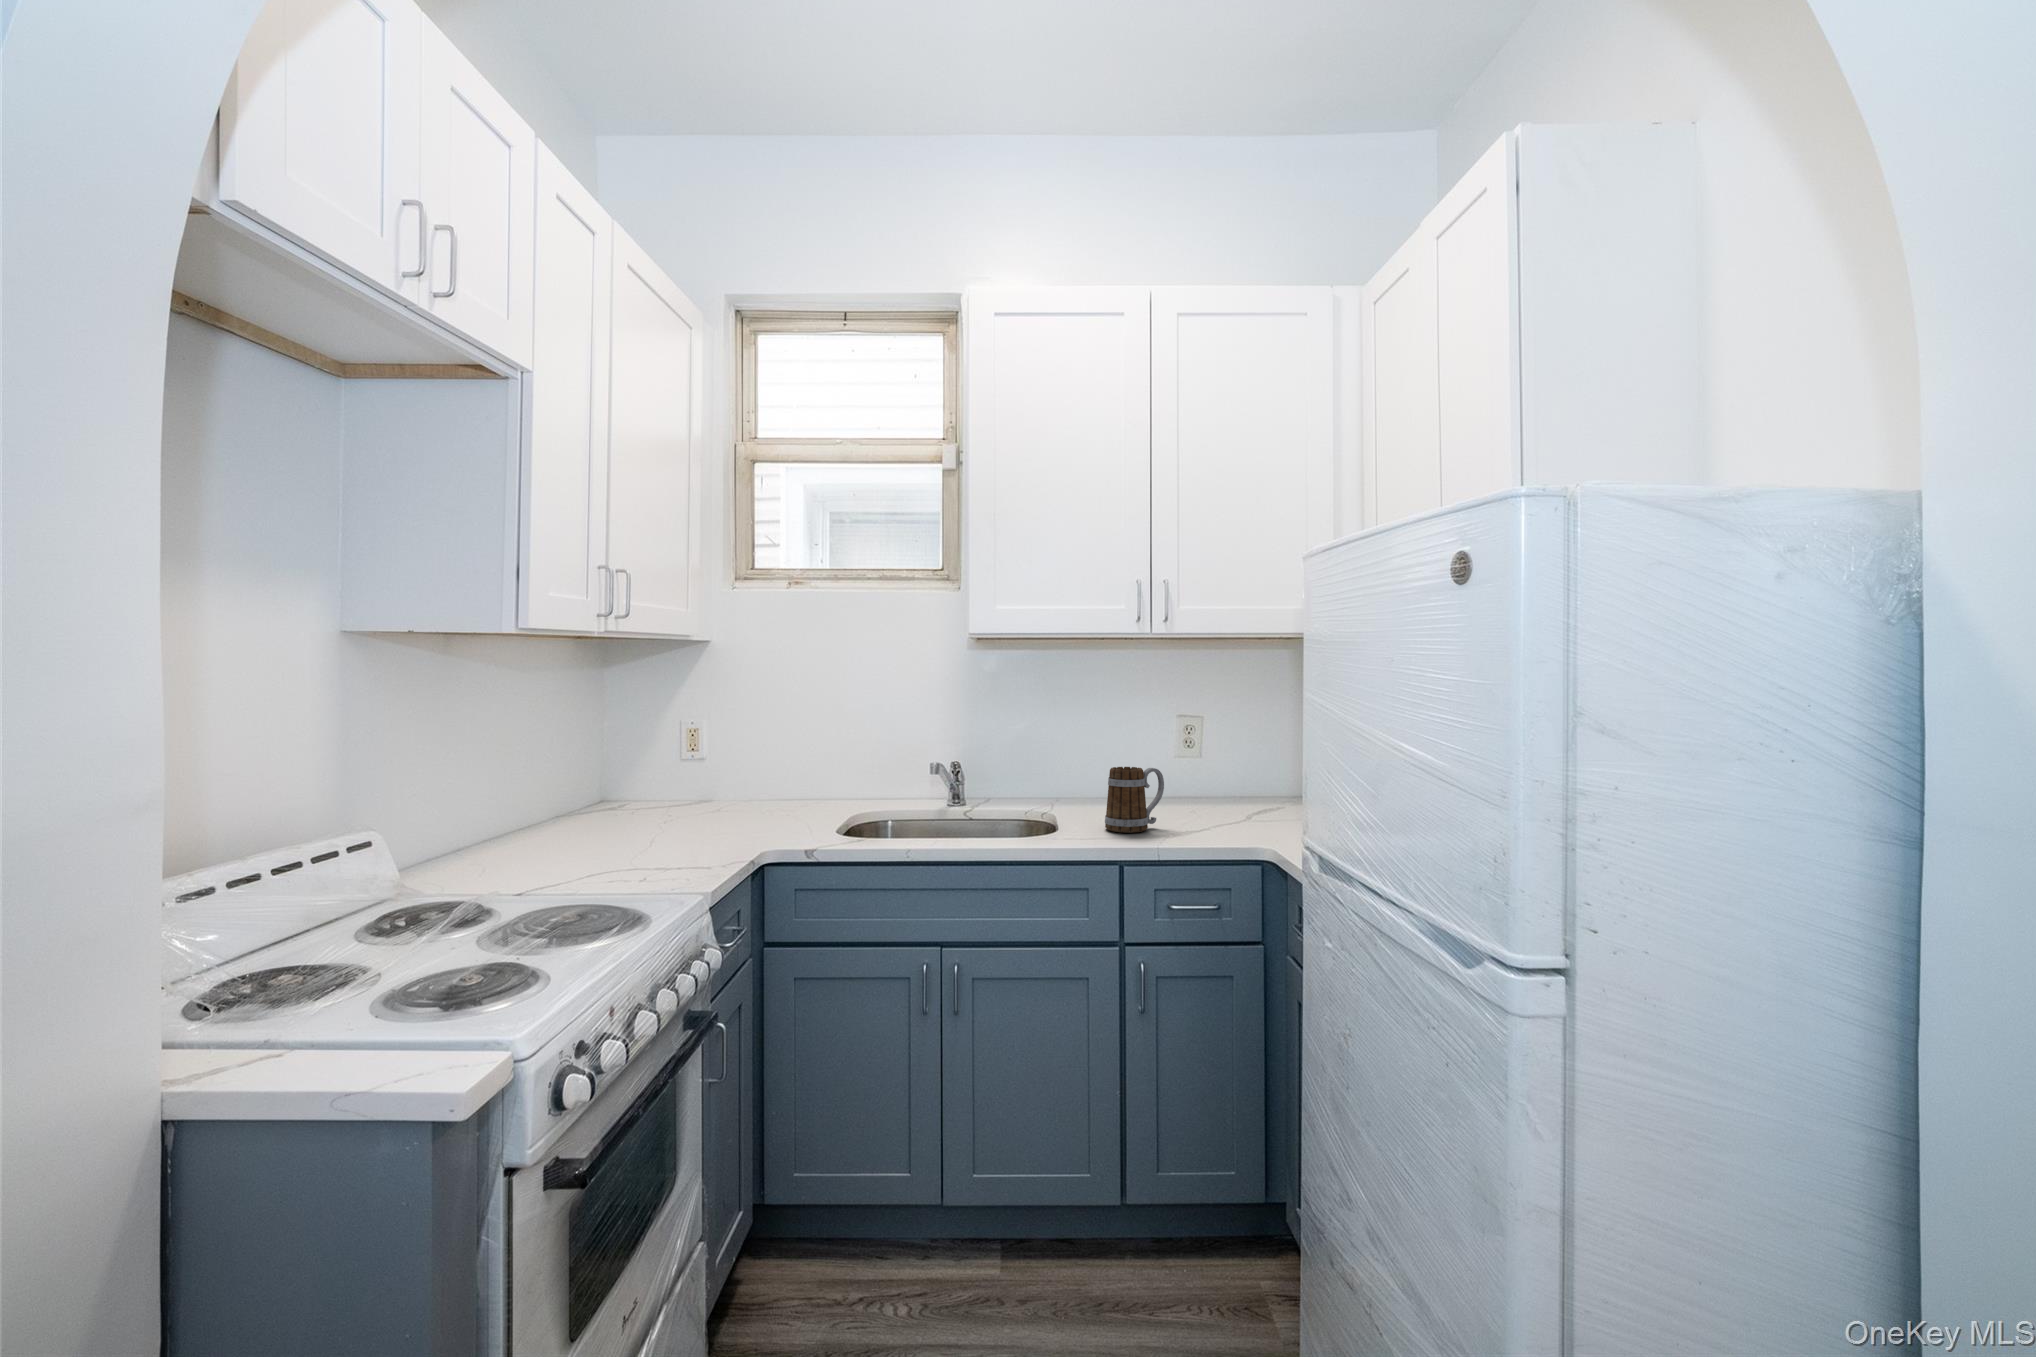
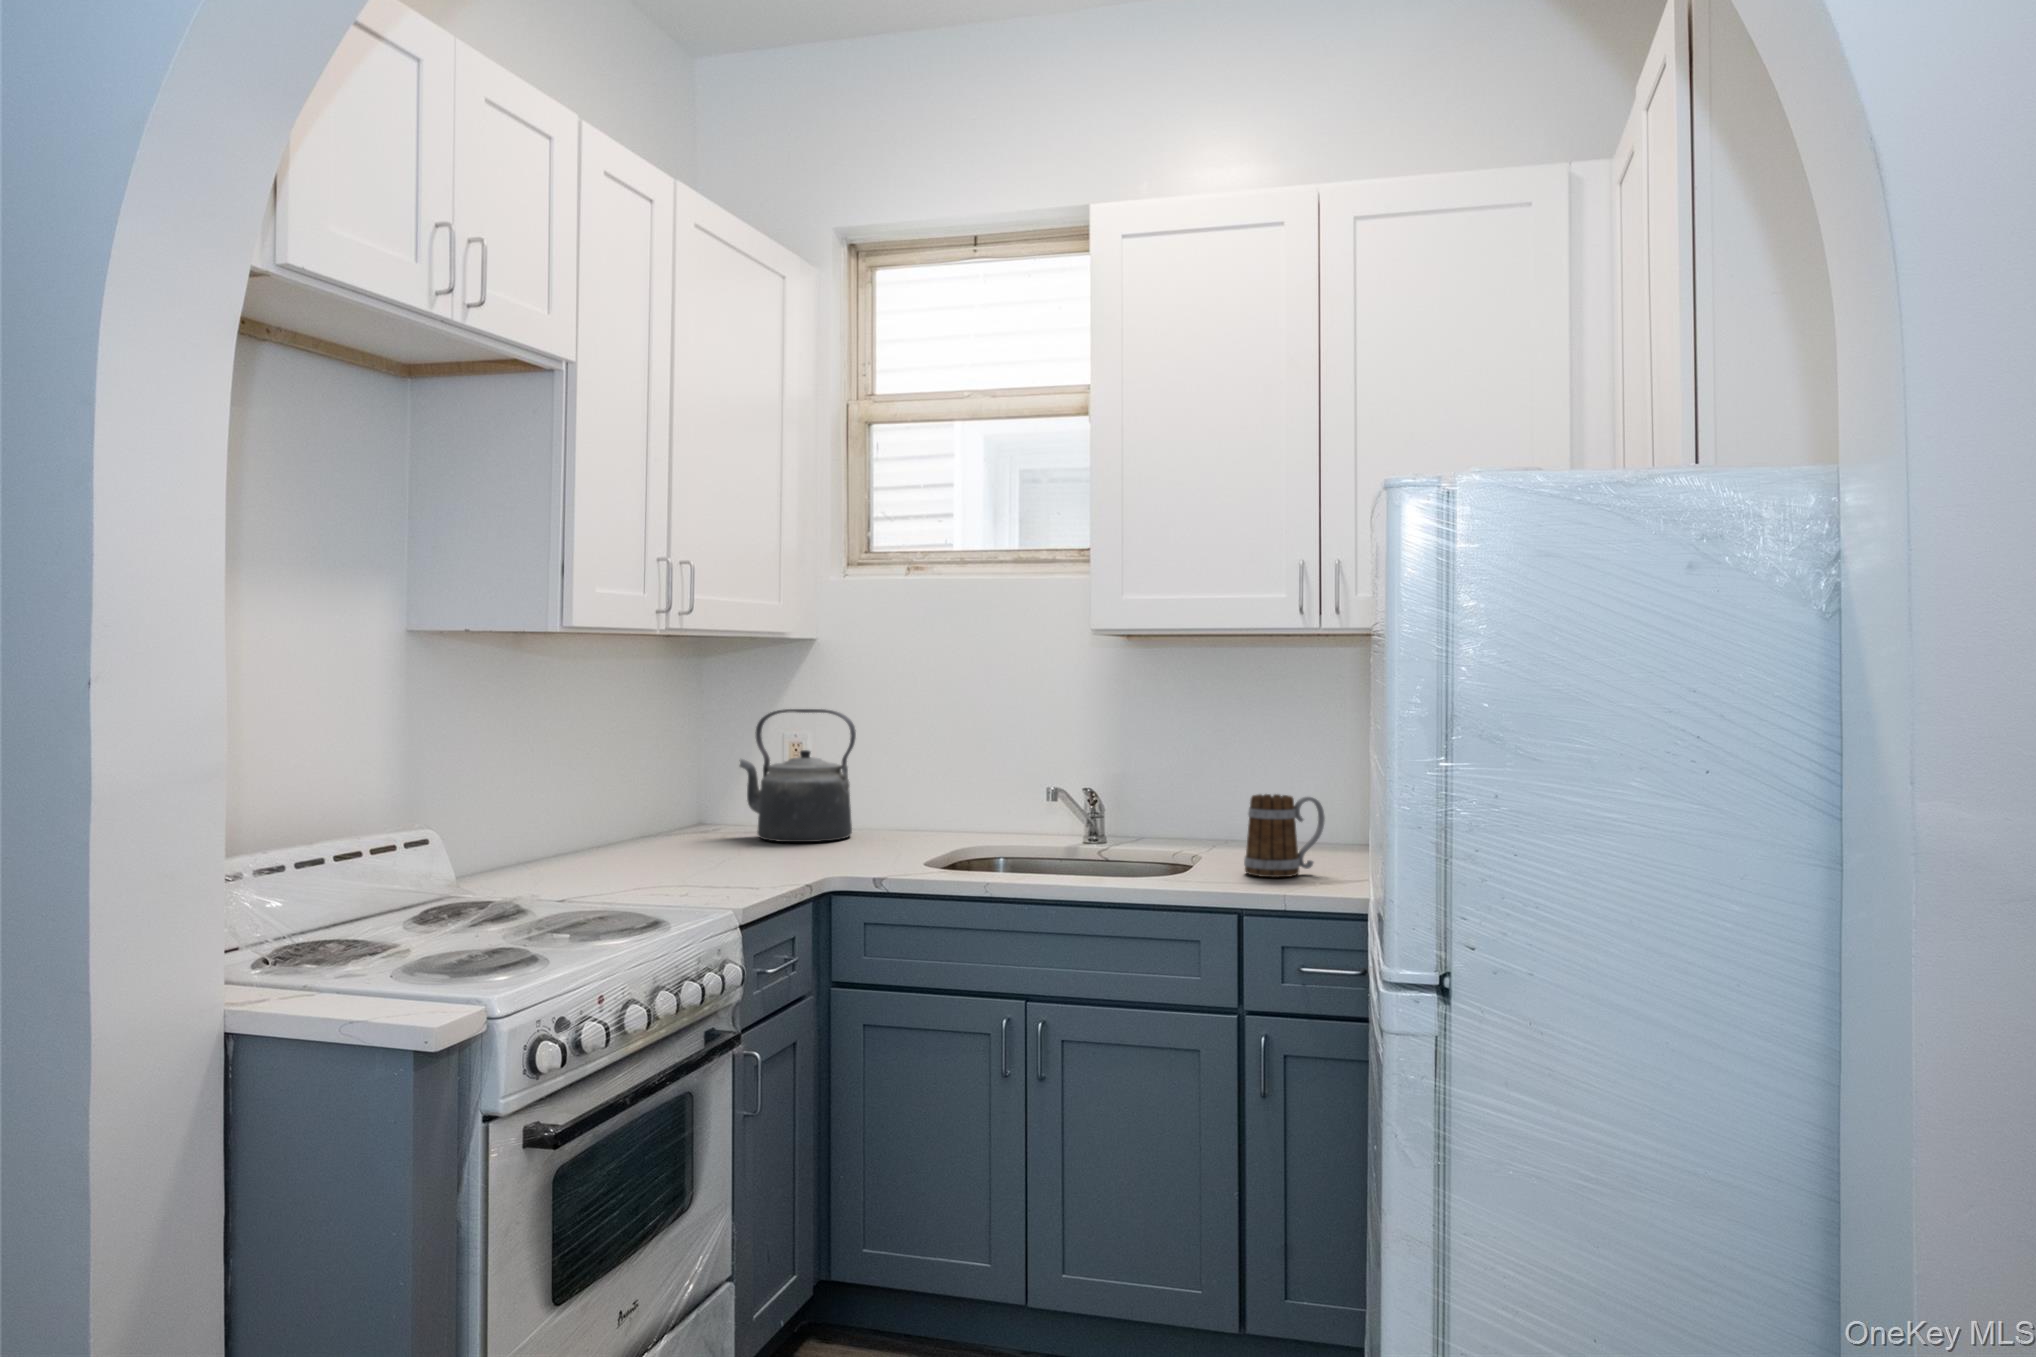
kettle: none [649,702,757,817] -> present [740,709,856,842]

